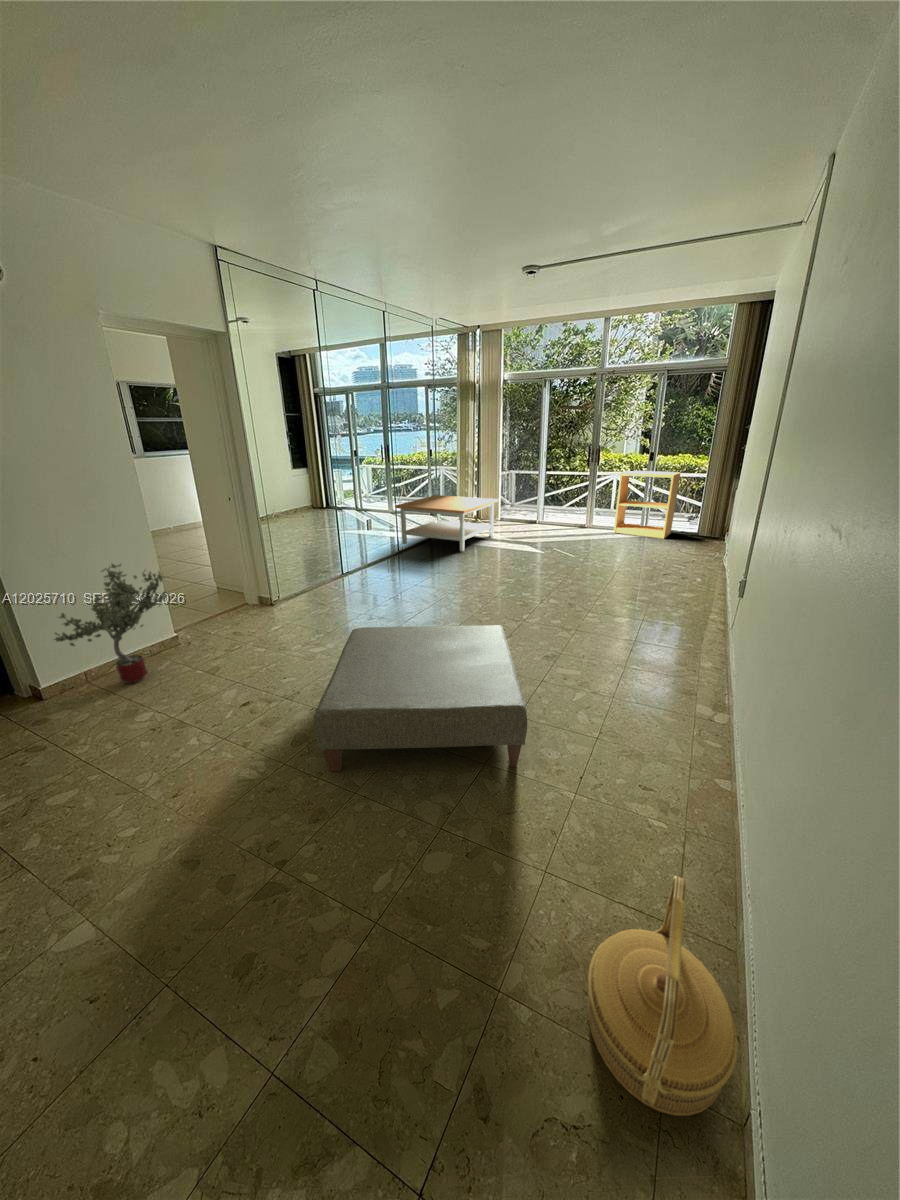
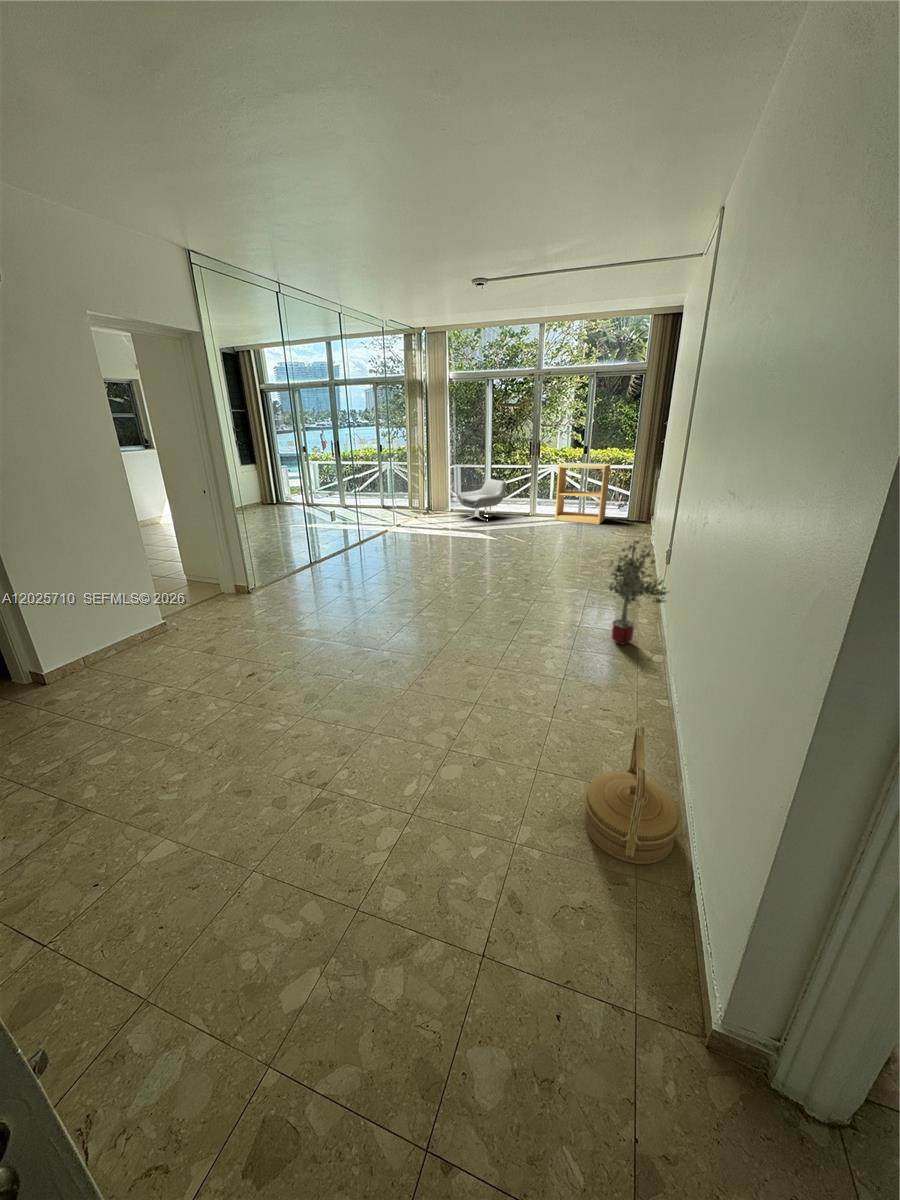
lounge chair: none [509,486,562,531] -> present [457,479,506,520]
coffee table: present [395,495,498,552] -> none [351,488,449,541]
potted tree: present [55,564,166,683] -> present [609,541,668,644]
ottoman: present [314,625,527,771] -> none [342,593,516,714]

